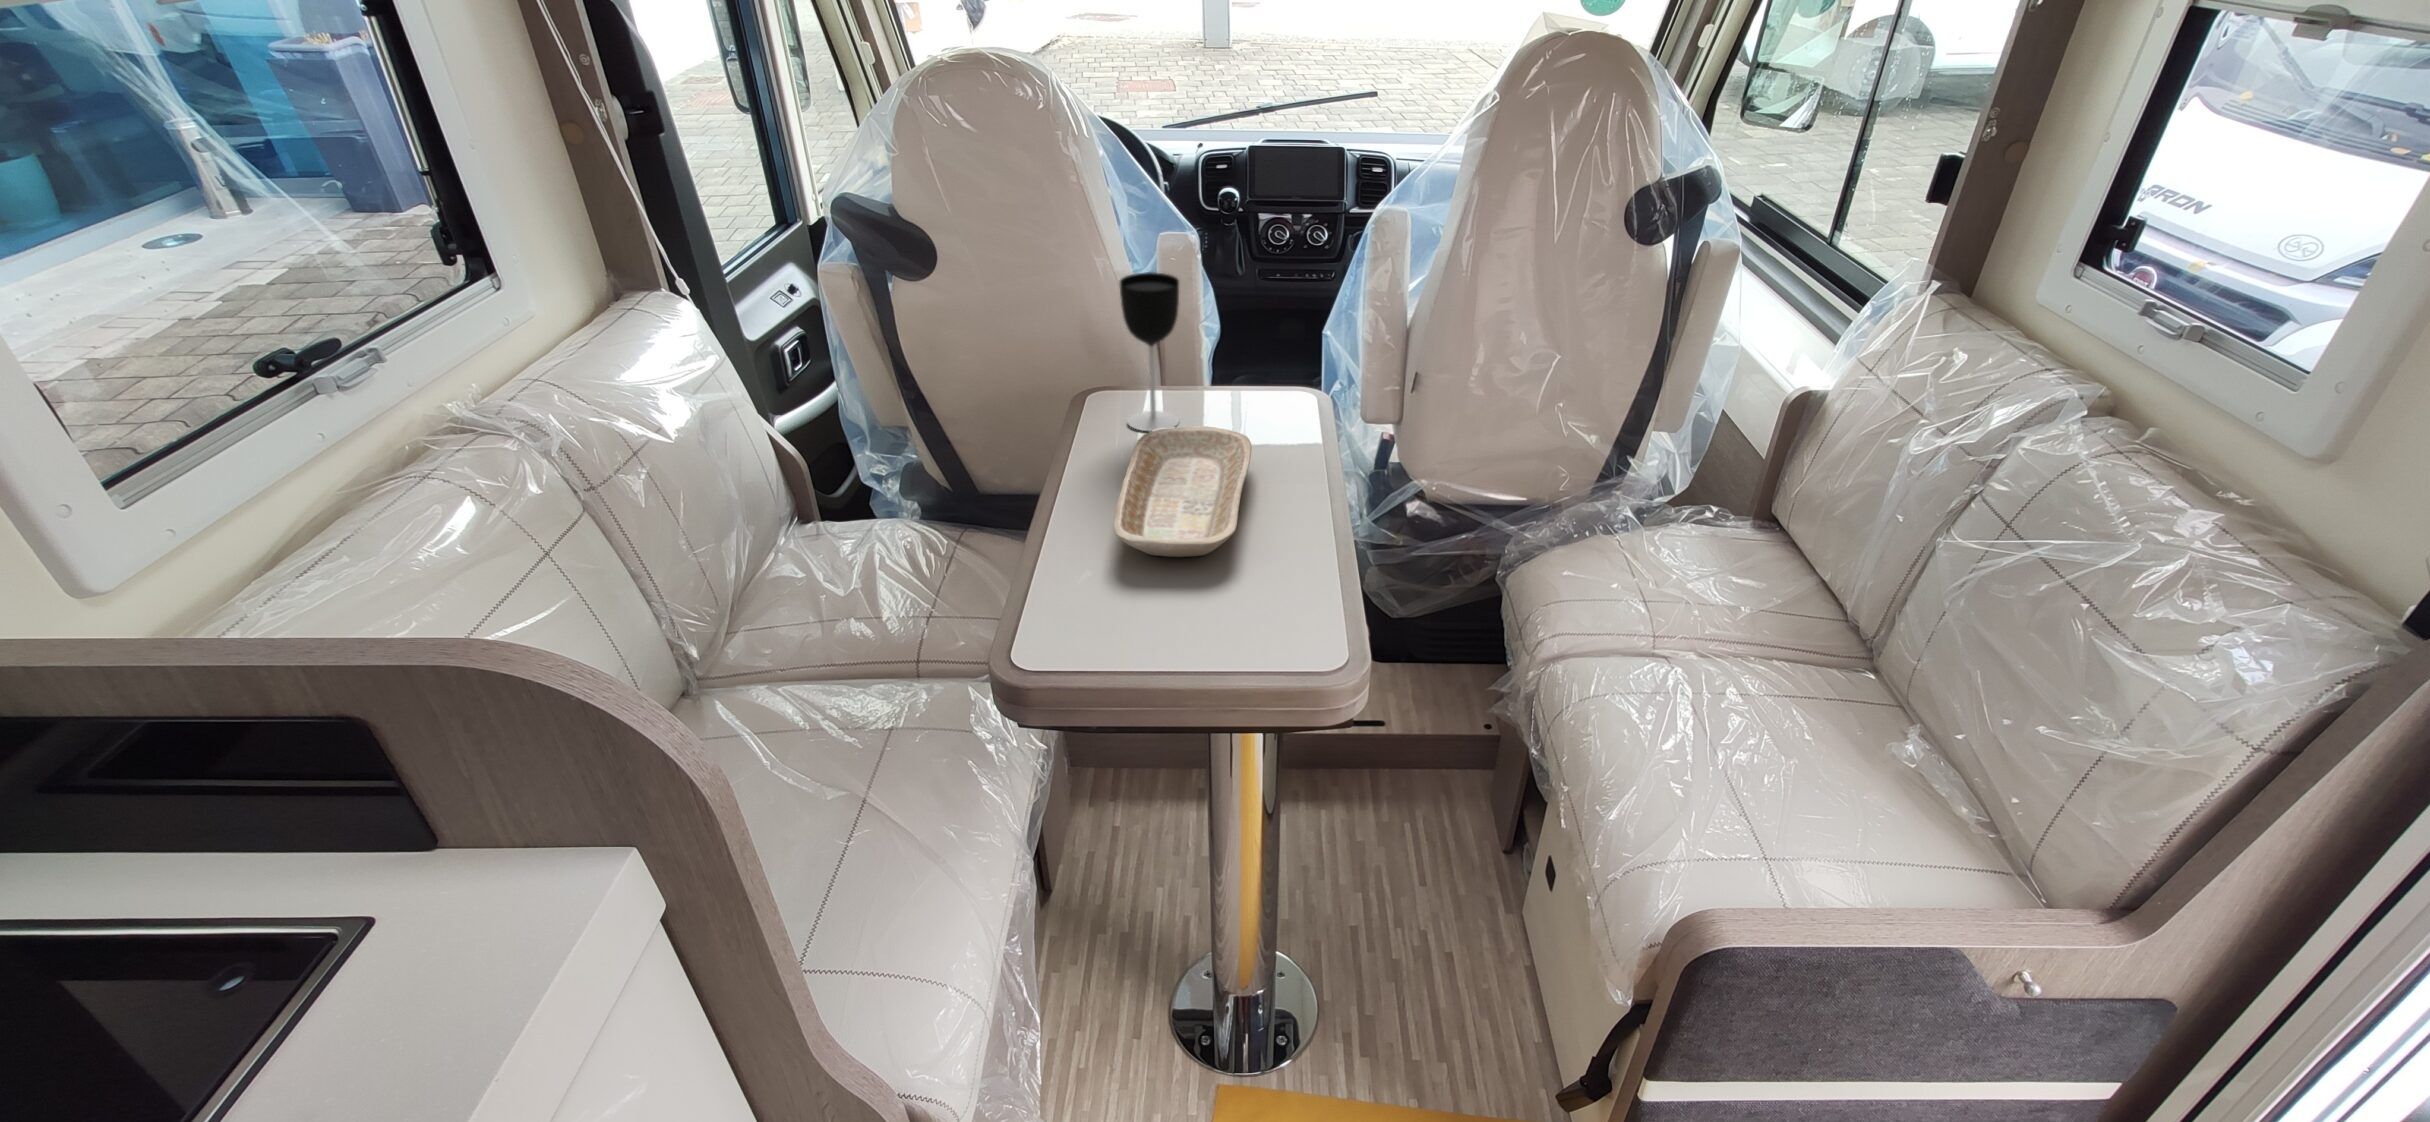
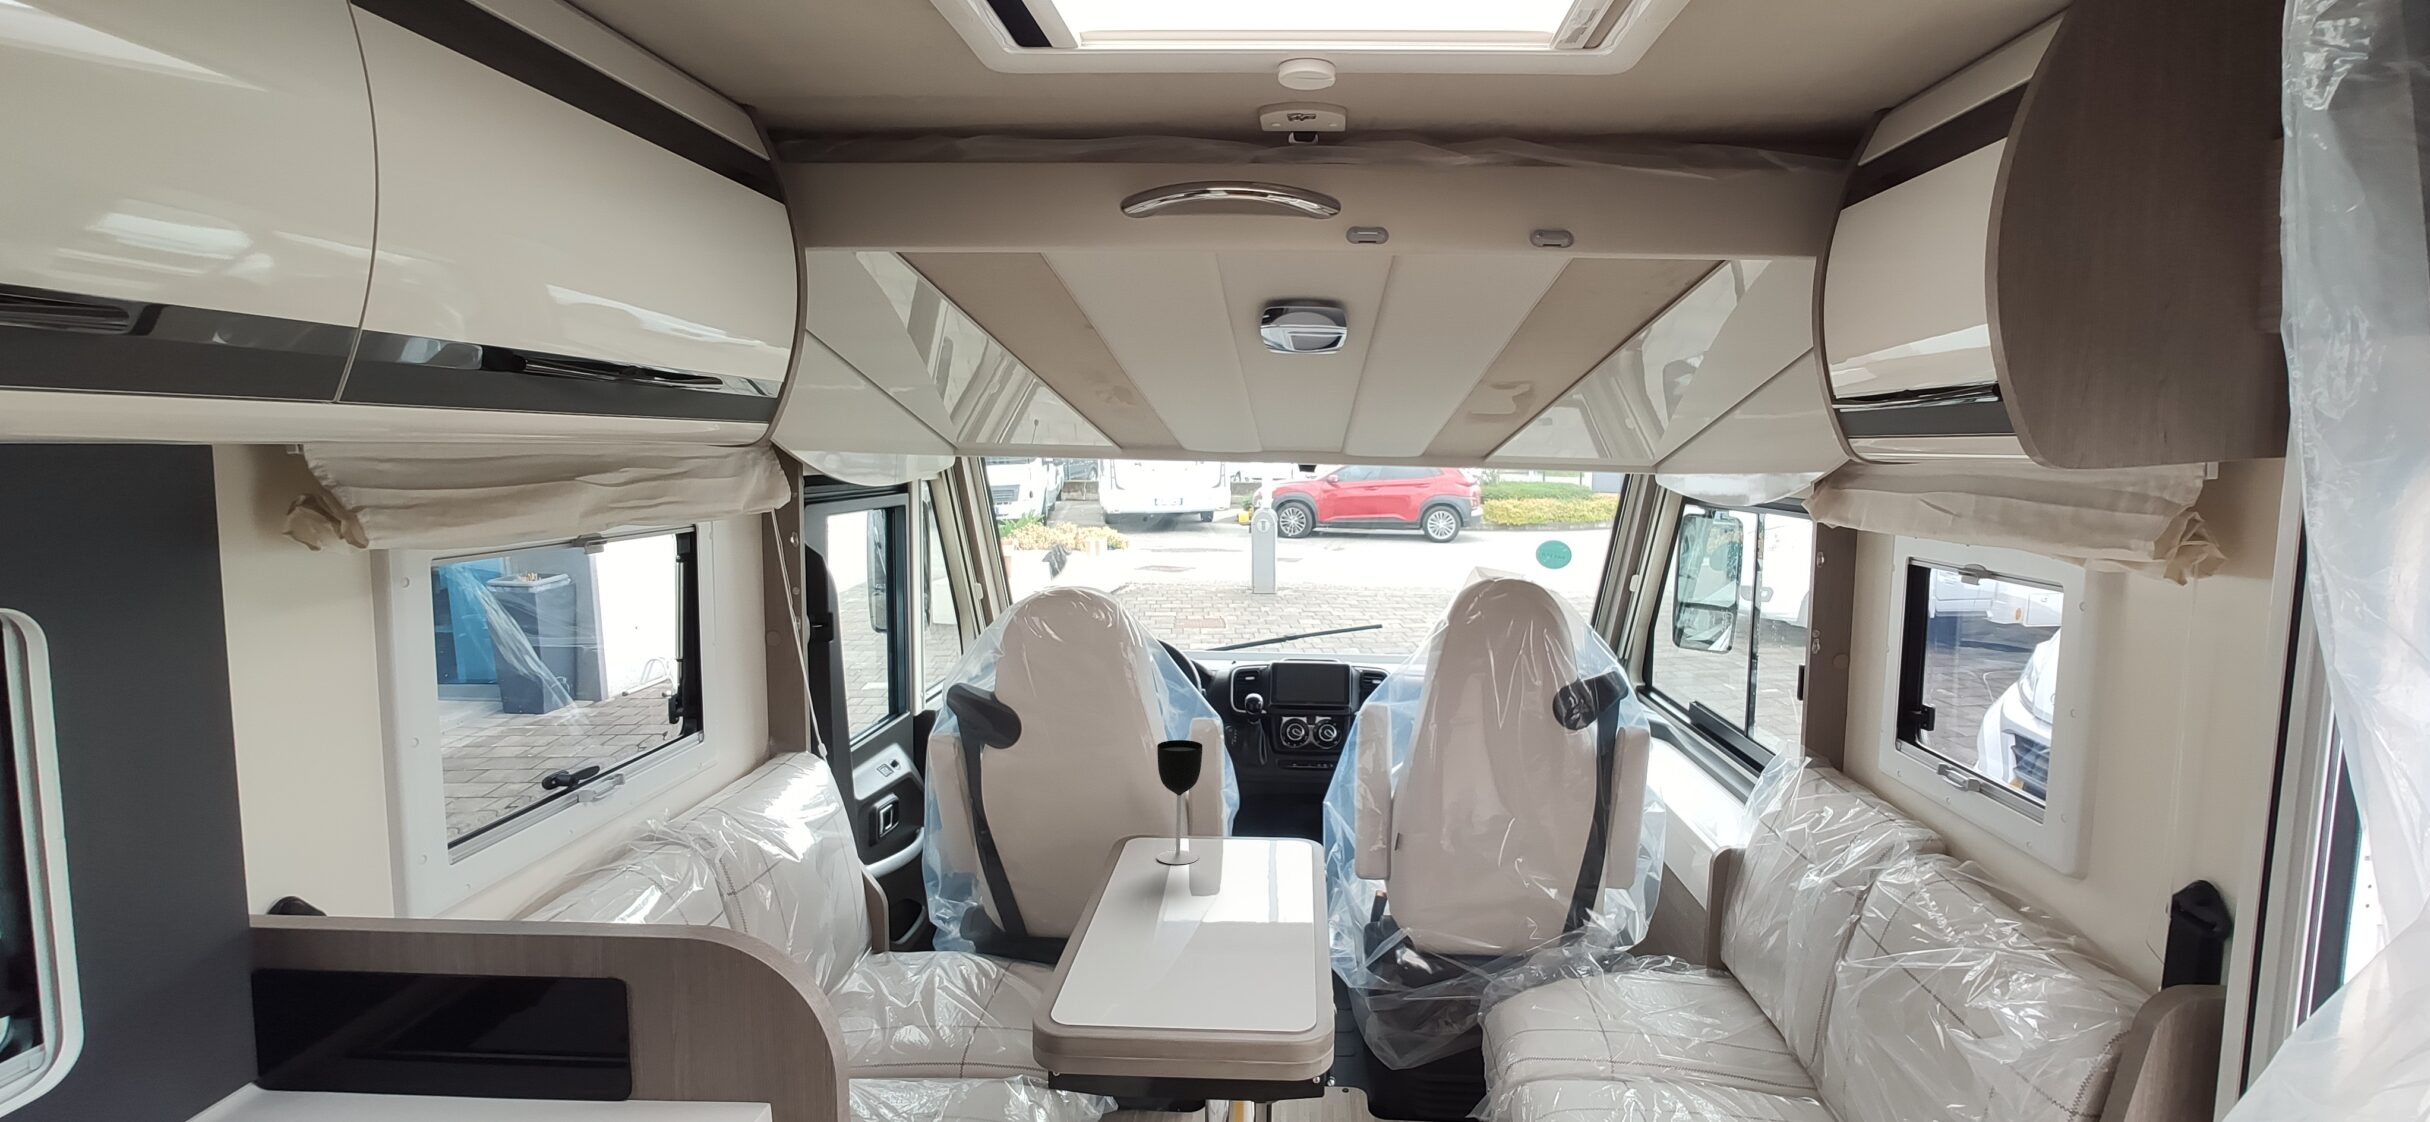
tray: present [1113,426,1252,557] -> none [1138,856,1252,946]

